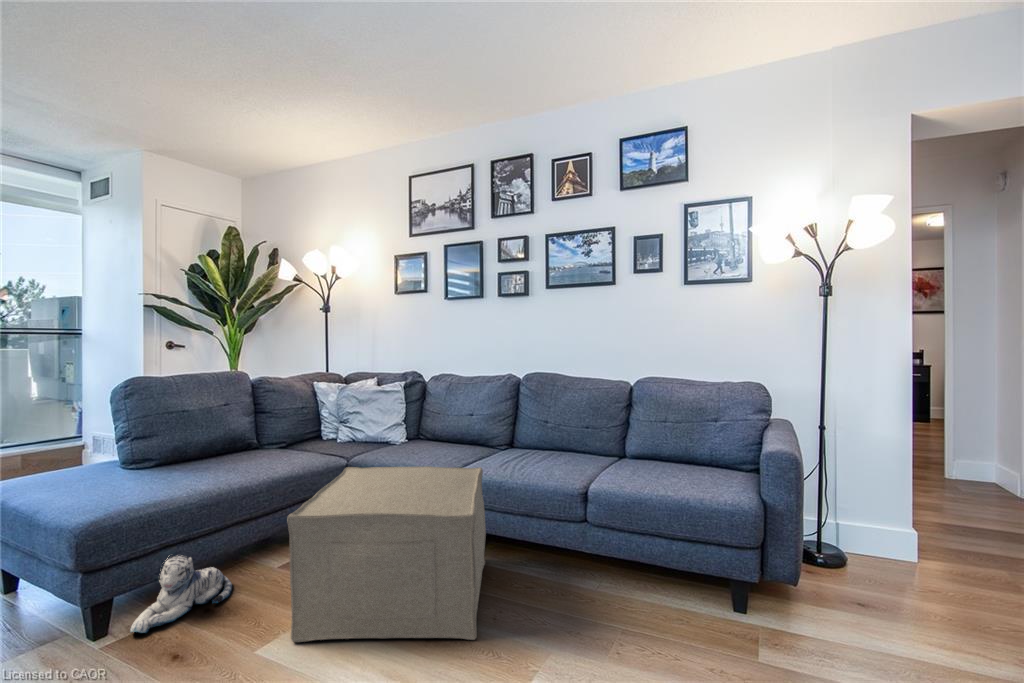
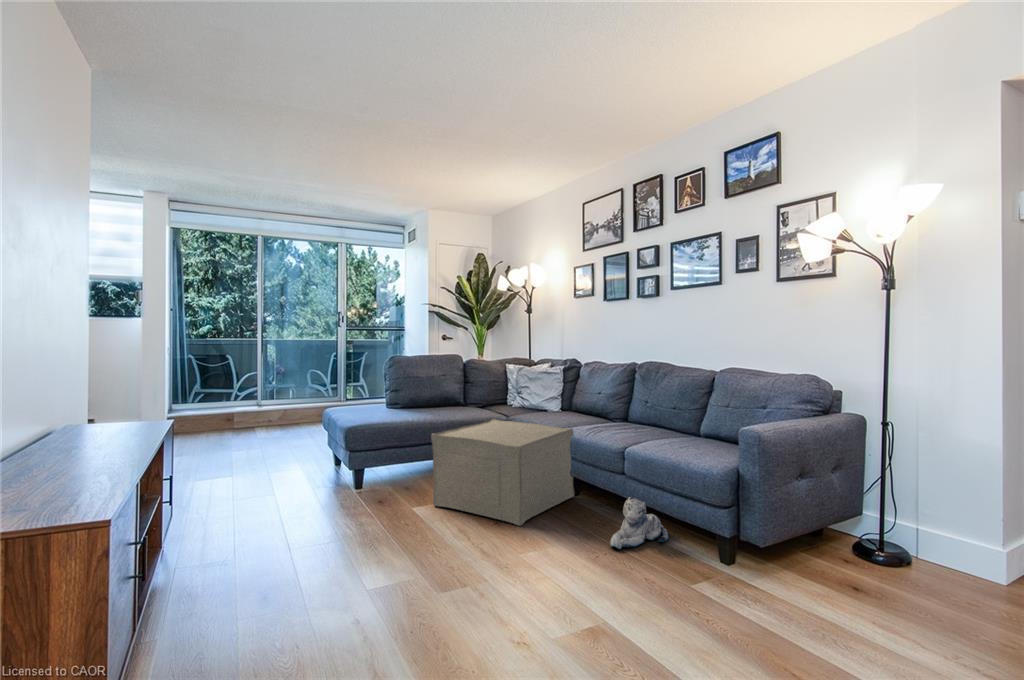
plush toy: present [130,555,232,633] -> present [610,497,669,549]

